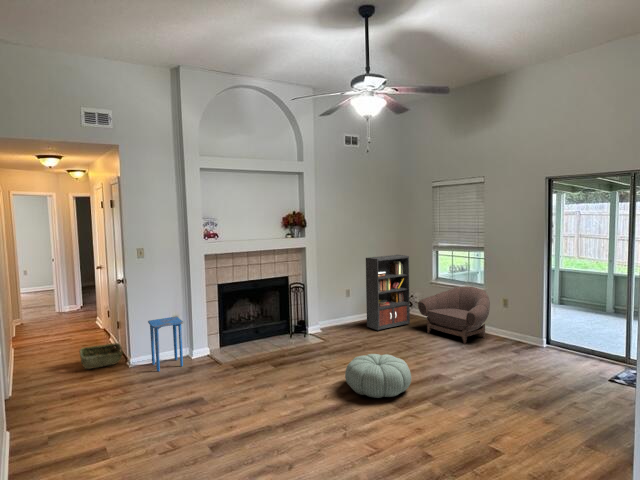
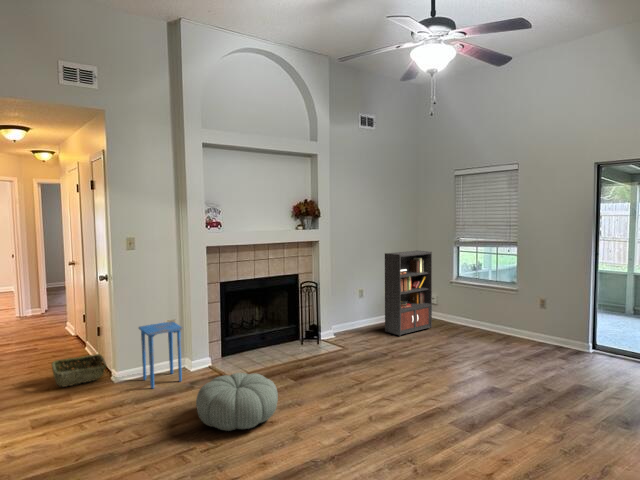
armchair: present [418,286,490,344] -> none [444,286,528,350]
pouf: present [345,354,411,398] -> present [196,373,278,431]

